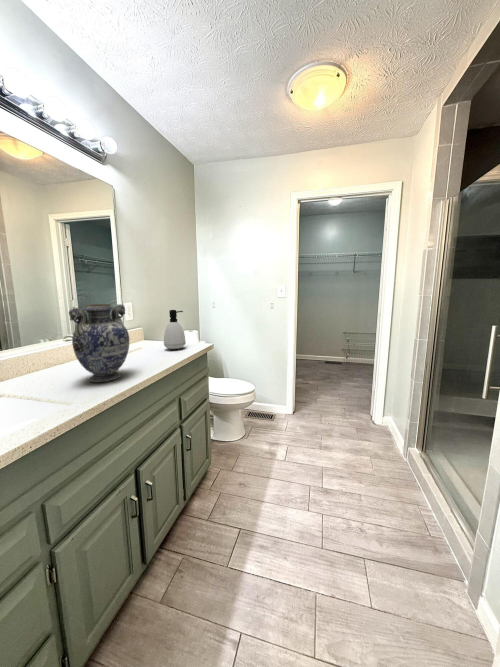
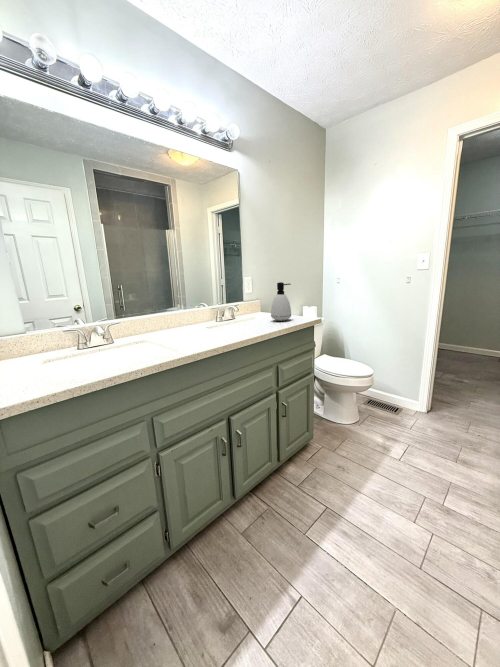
decorative vase: present [69,304,129,382] -> none [184,275,230,340]

